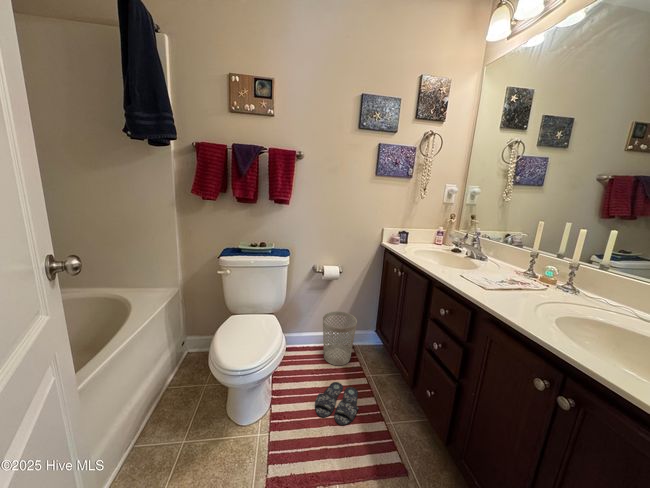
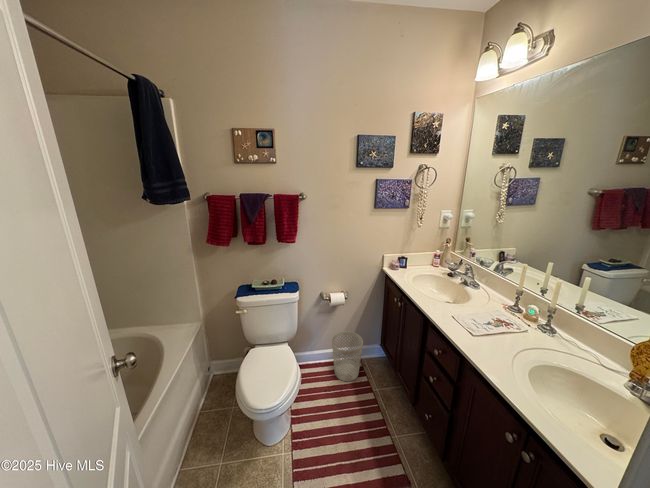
slippers: present [315,382,359,425] -> none [329,399,368,441]

